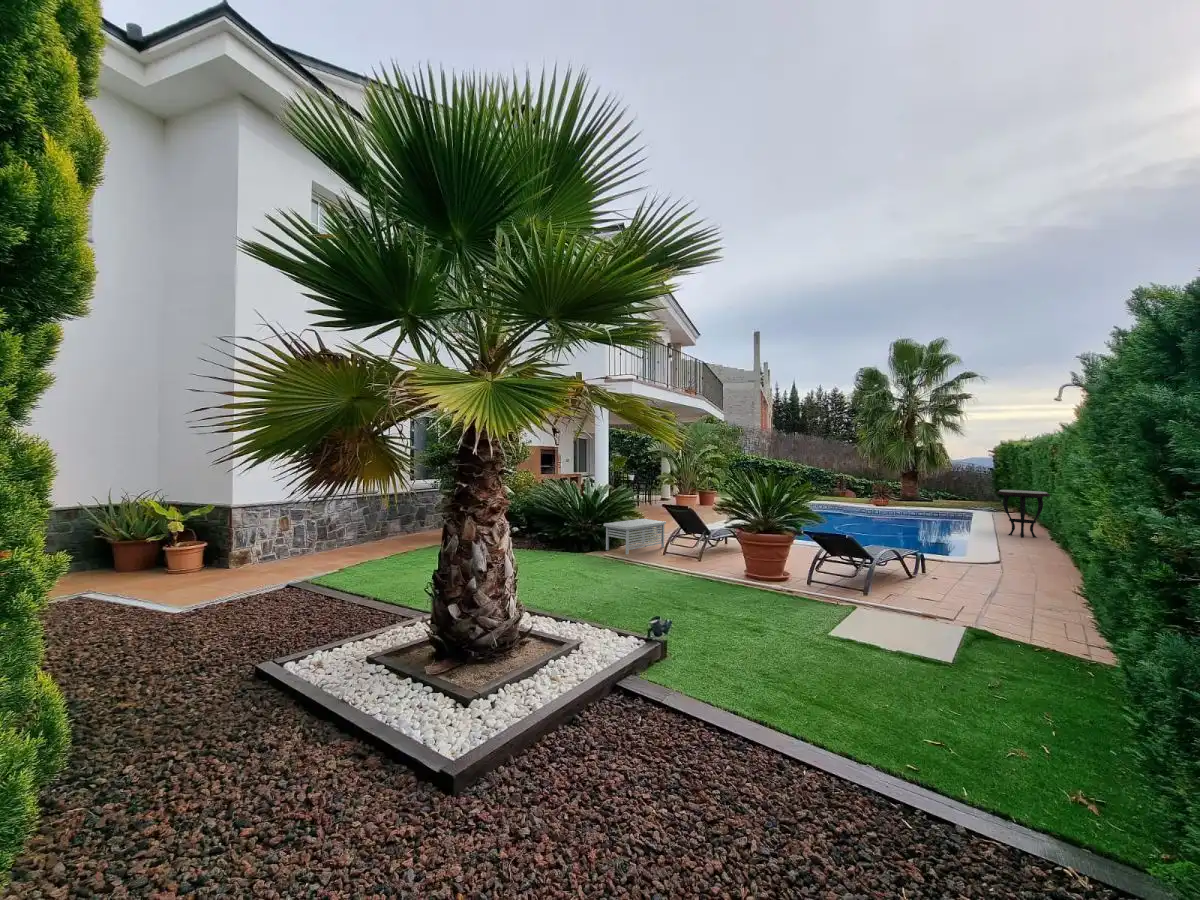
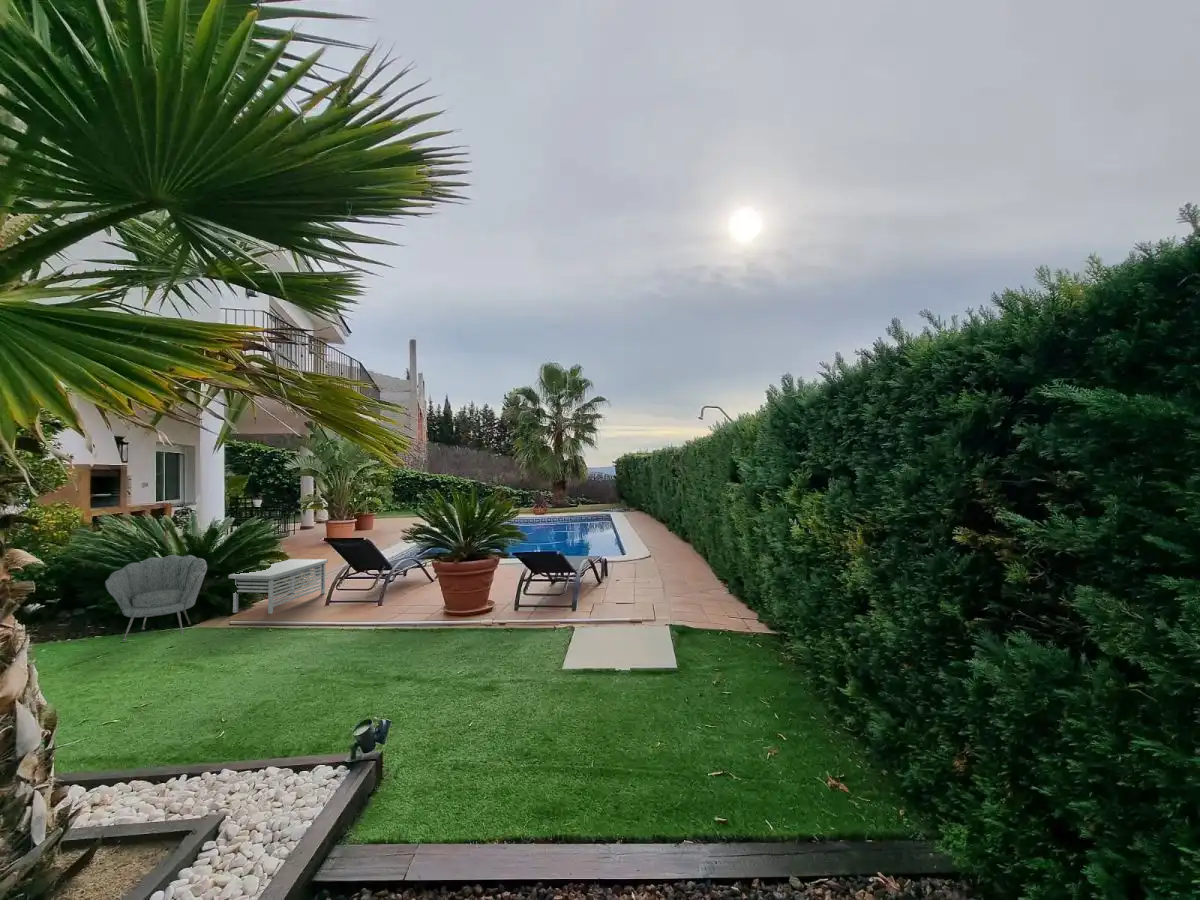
side table: present [997,490,1050,538] -> none [634,493,668,532]
armchair: none [541,506,591,557] -> present [105,555,207,641]

